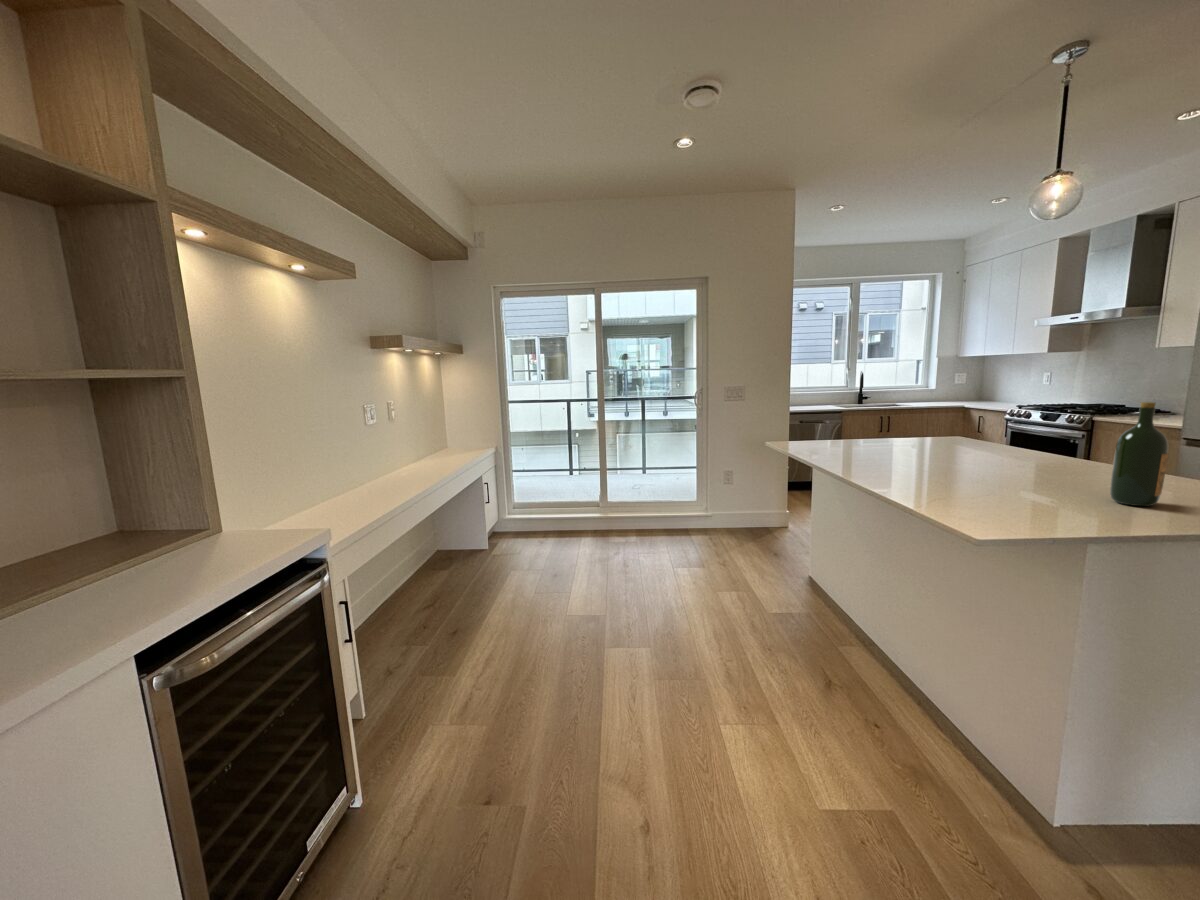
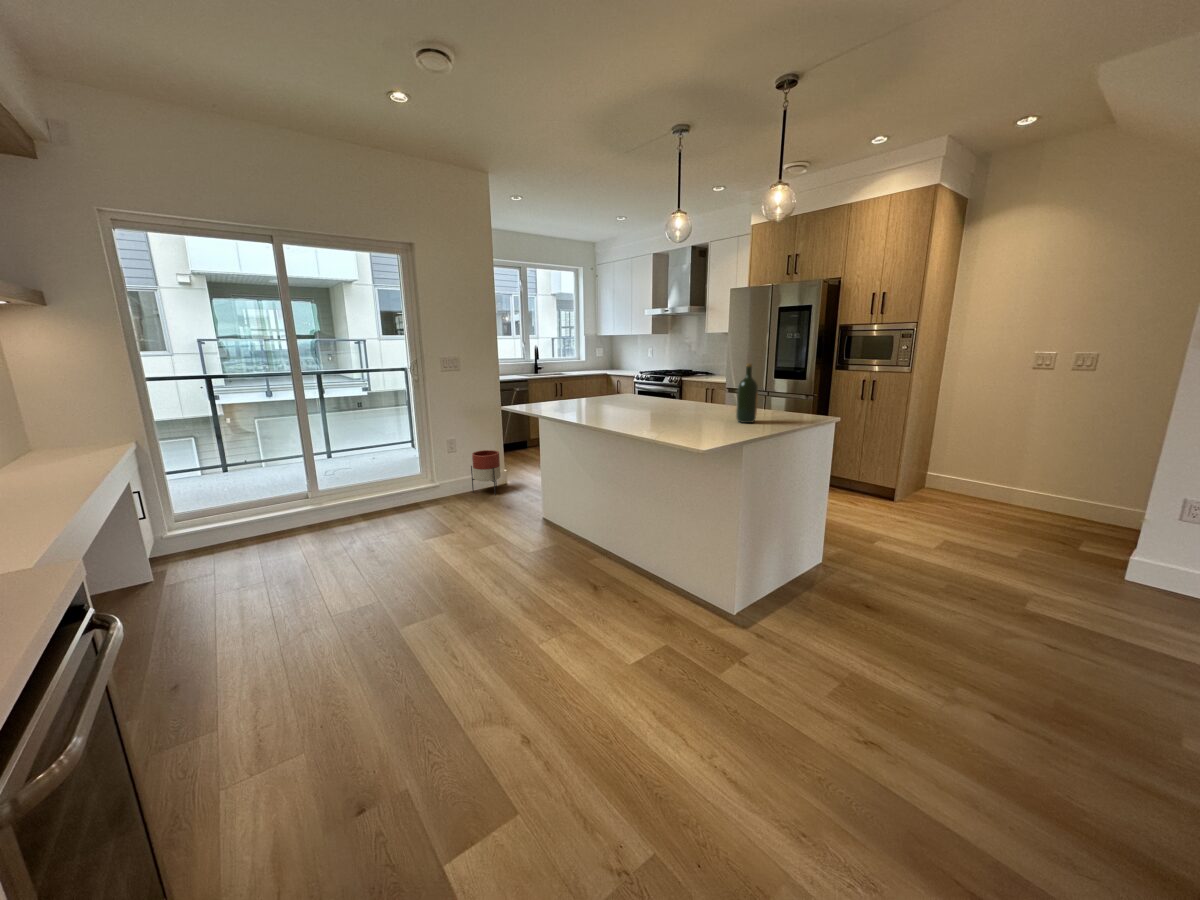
planter: none [745,486,777,536] -> present [471,450,501,495]

